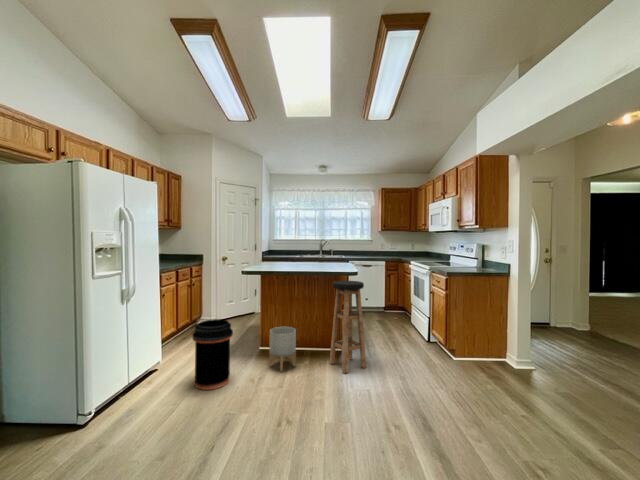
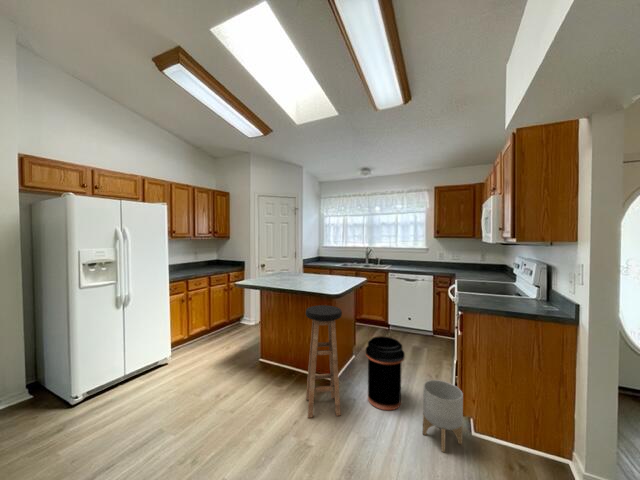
trash can: present [193,319,233,390] -> present [366,336,405,410]
planter: present [269,327,296,372] -> present [423,380,463,452]

